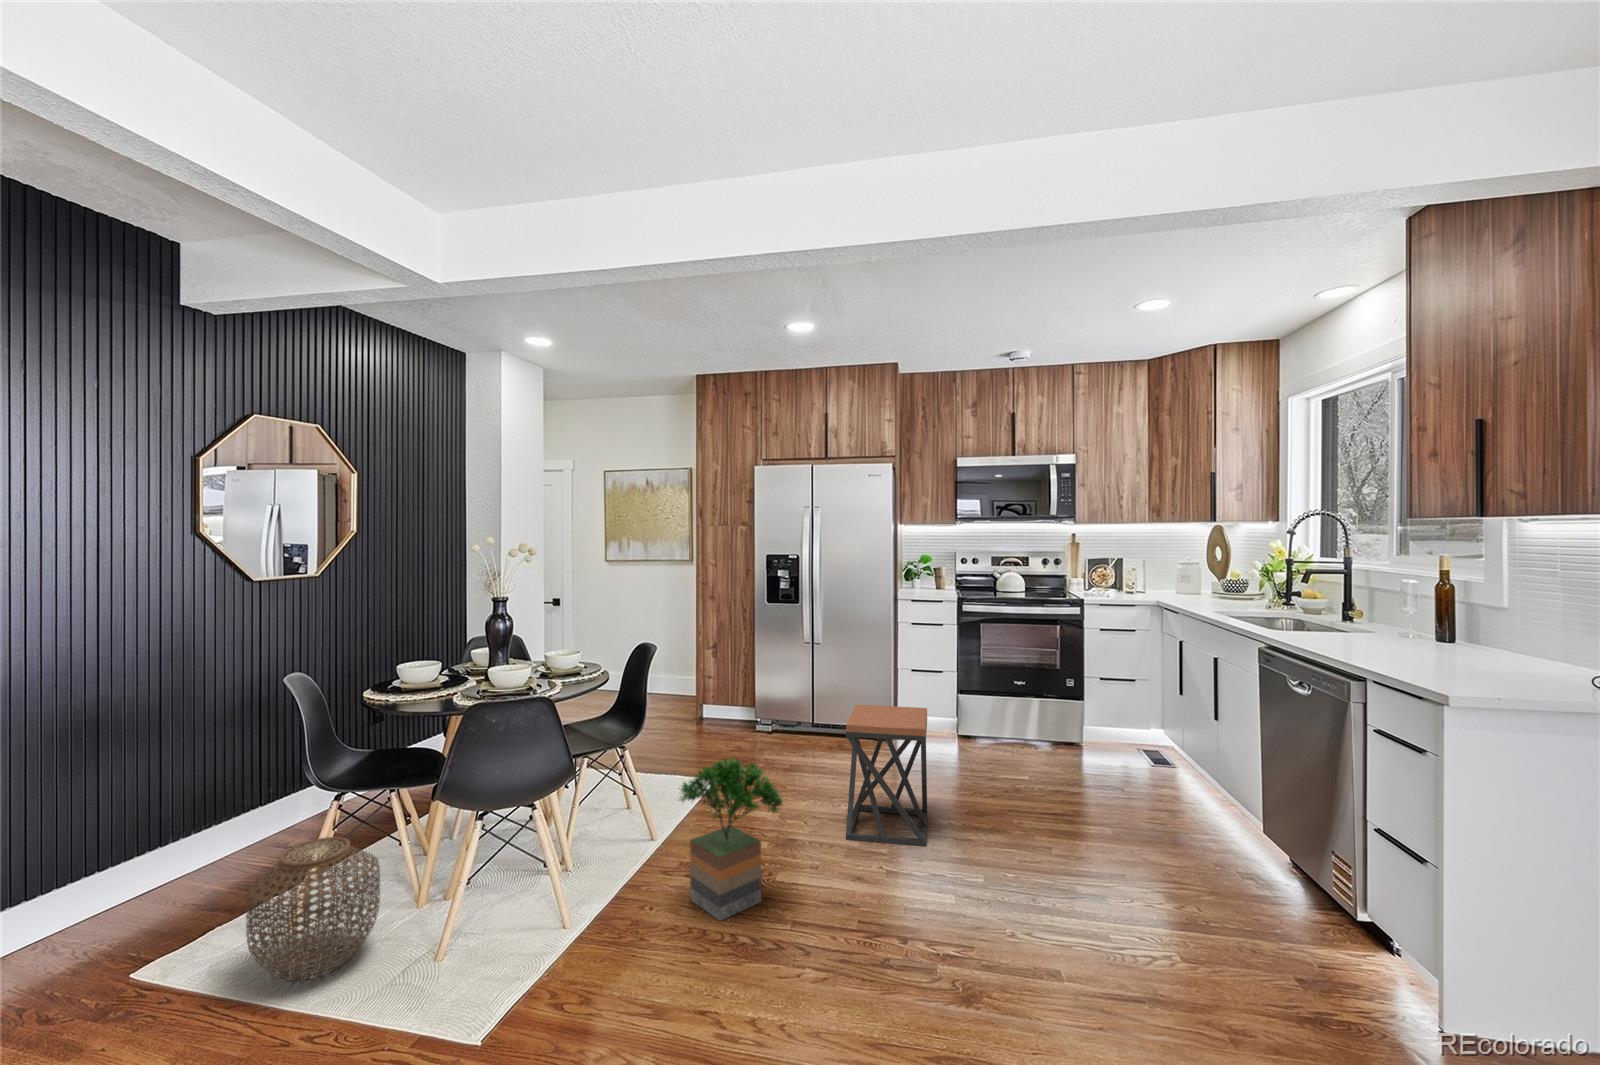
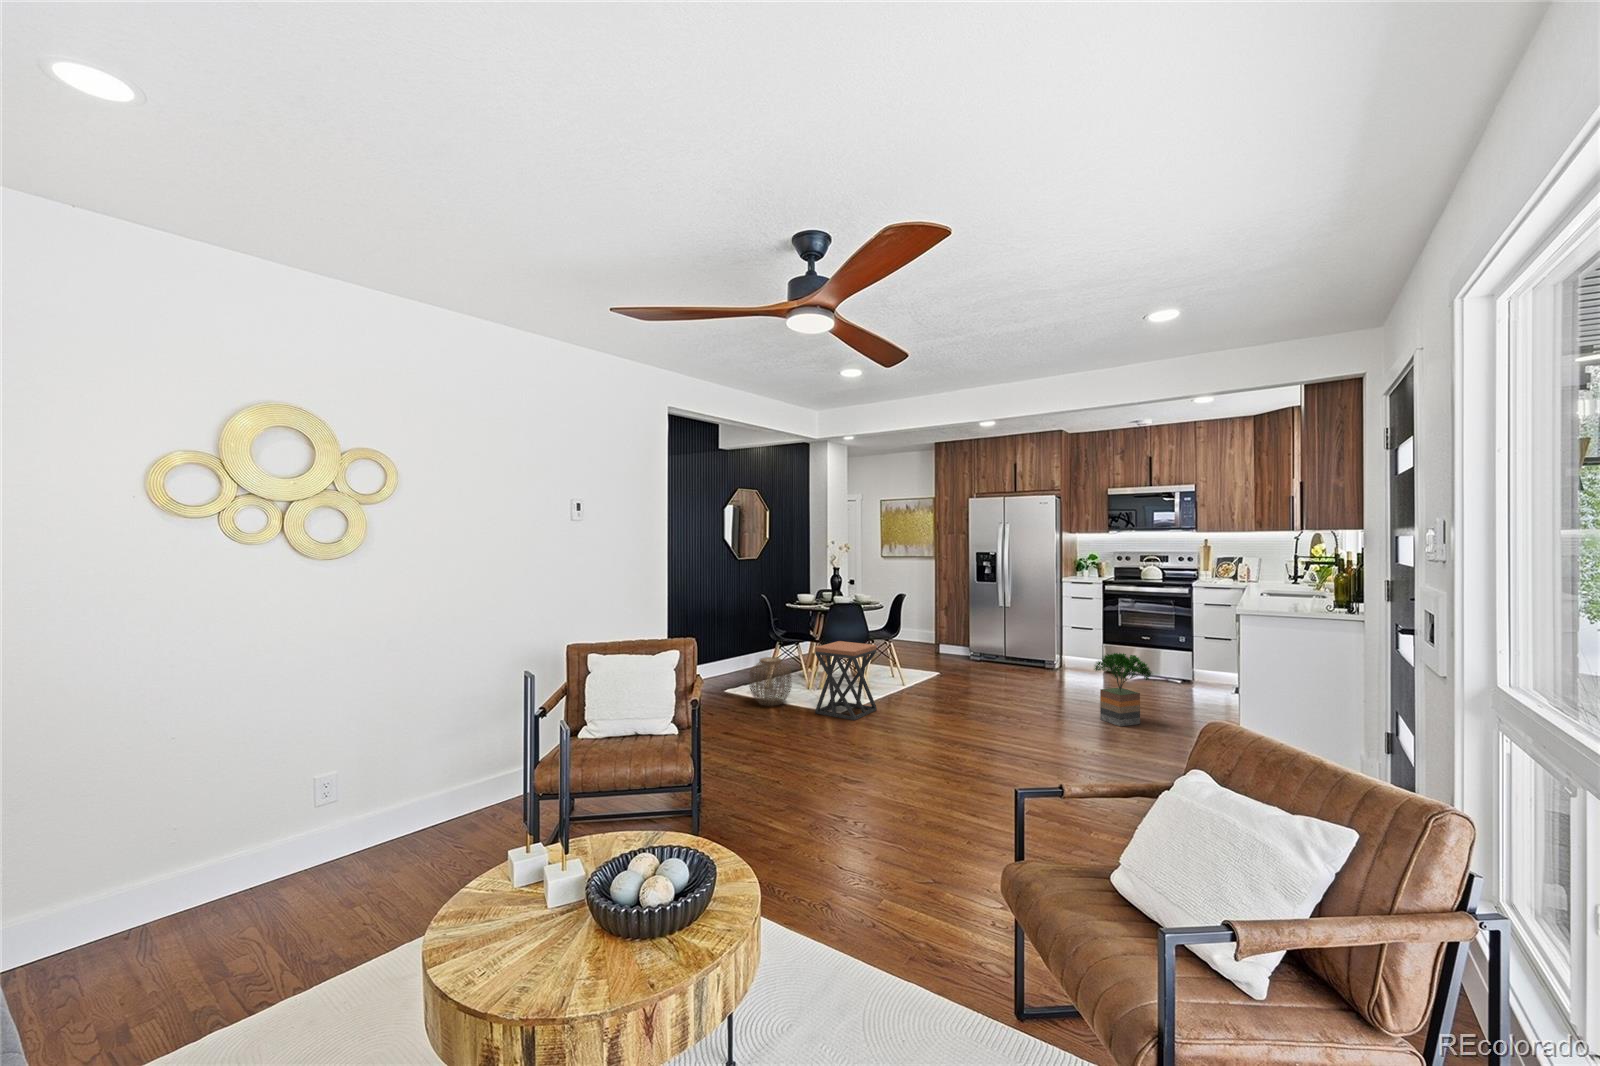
stool: present [846,705,927,846] -> present [815,641,877,720]
potted tree: present [680,758,783,921] -> present [1094,653,1152,726]

